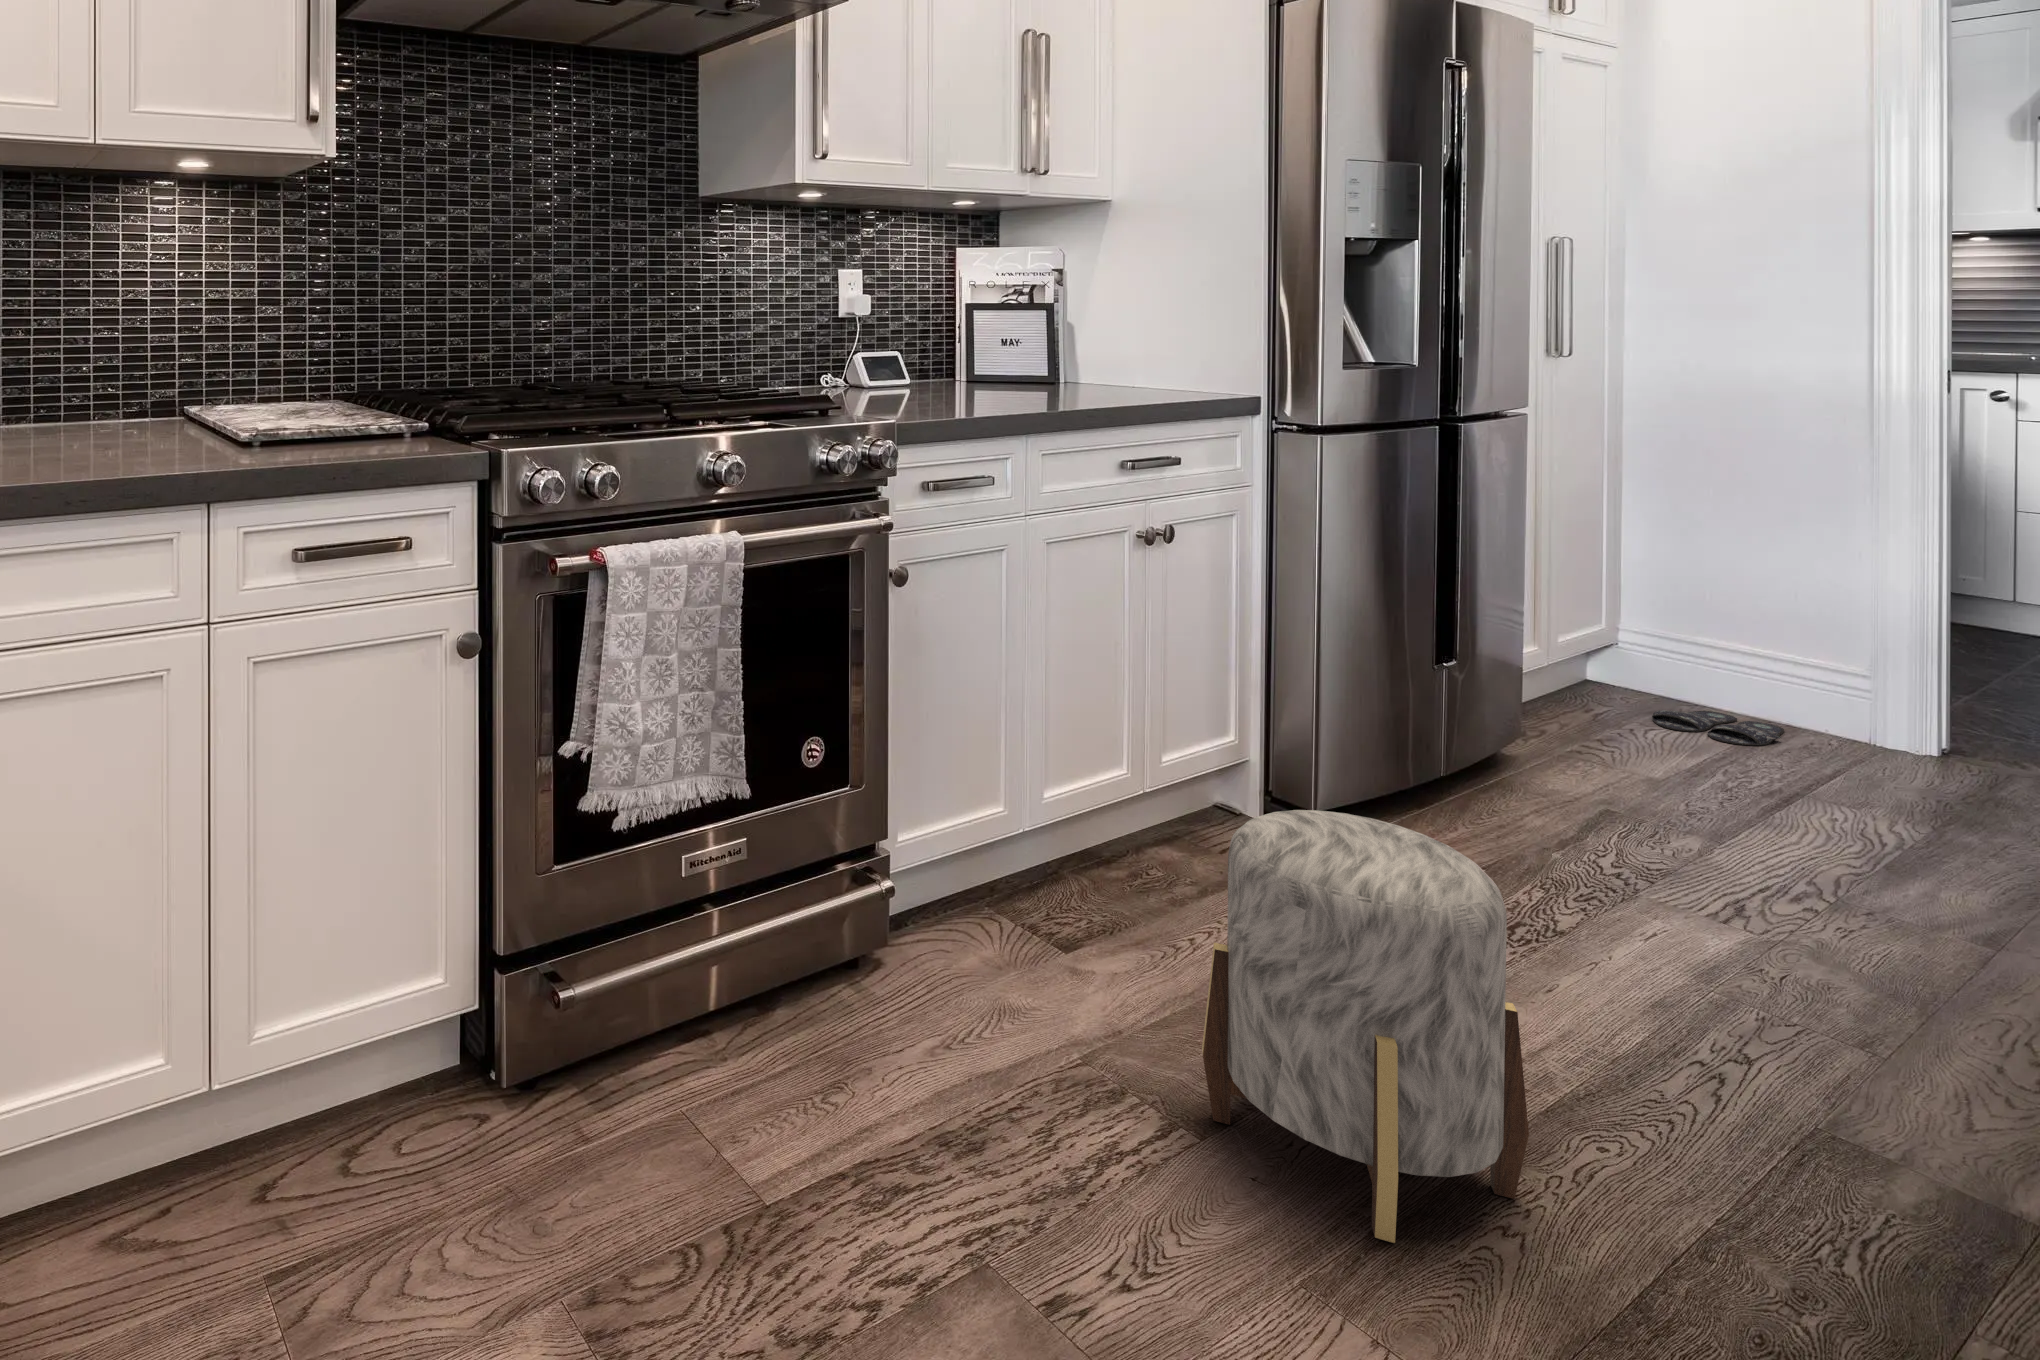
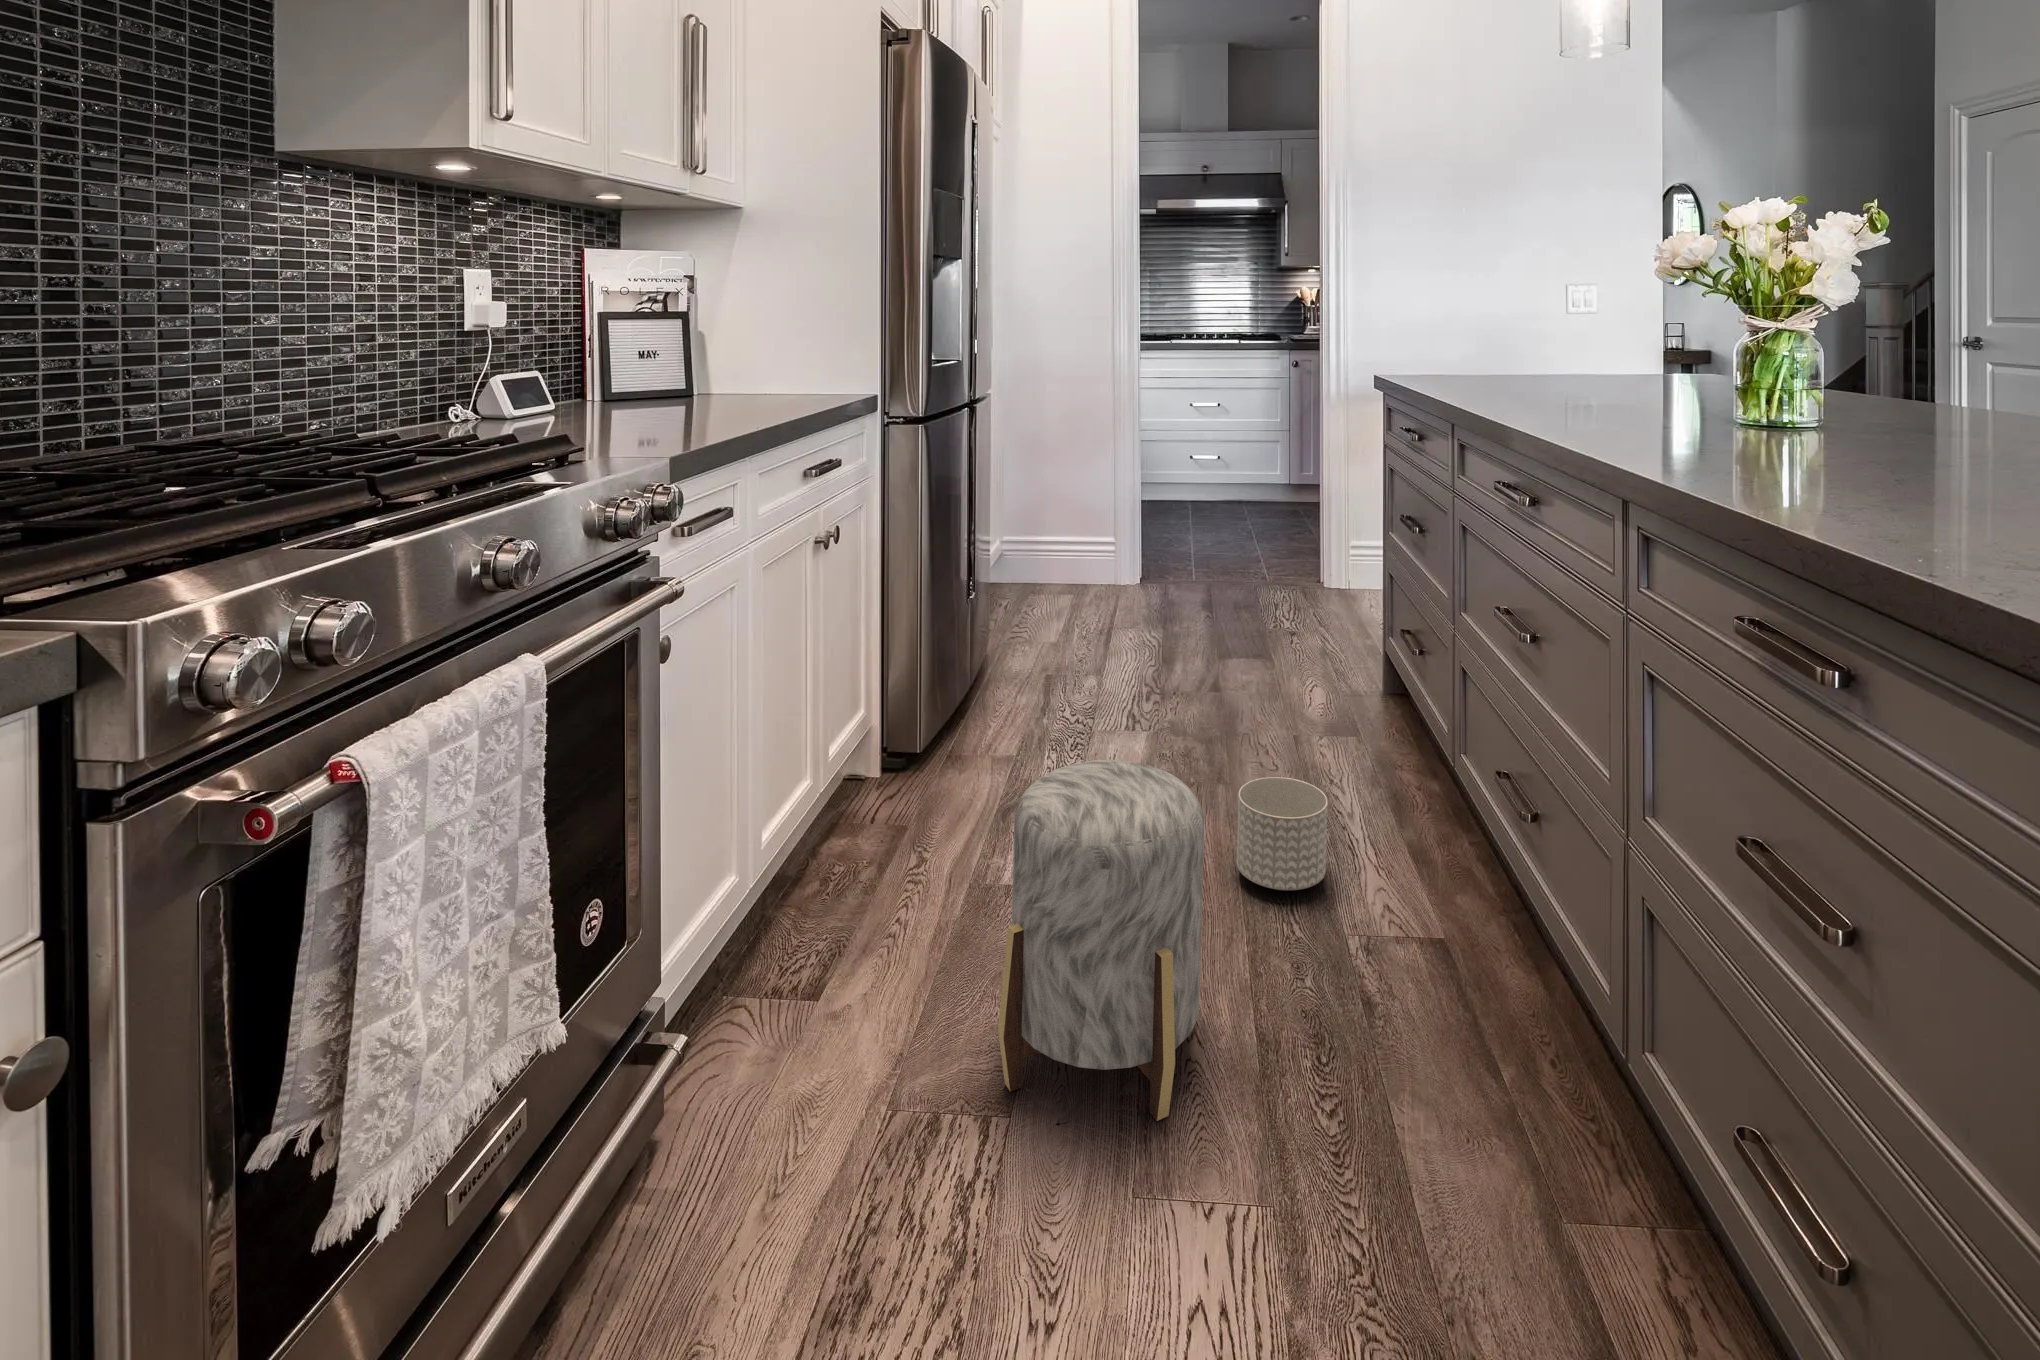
slippers: present [1652,710,1784,746] -> none [1029,585,1088,605]
planter: none [1747,996,1958,1197] -> present [1237,777,1328,891]

